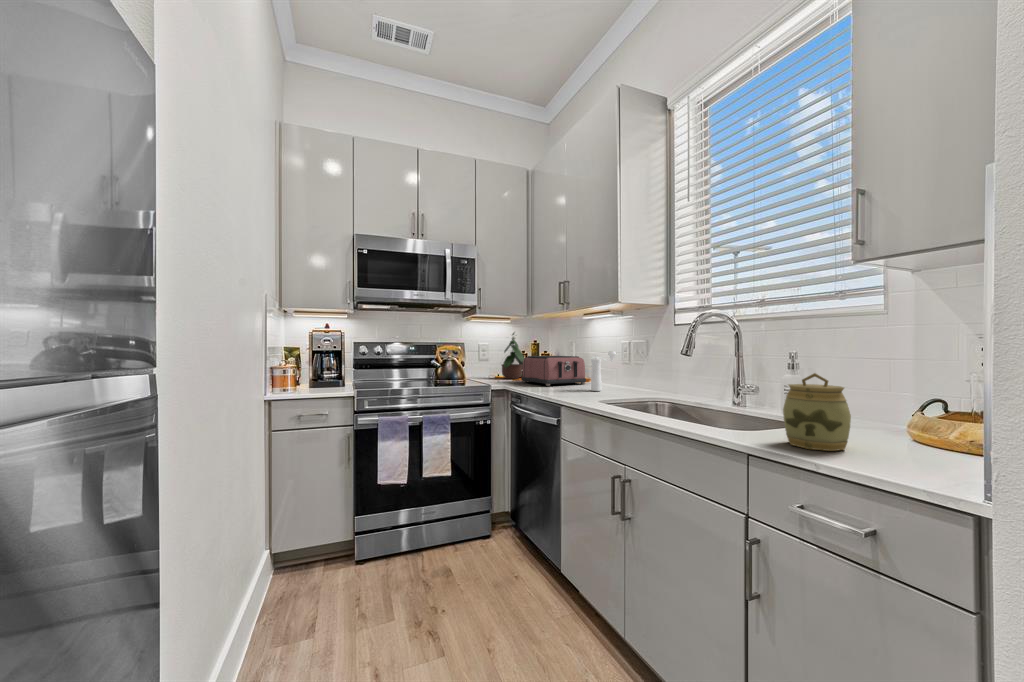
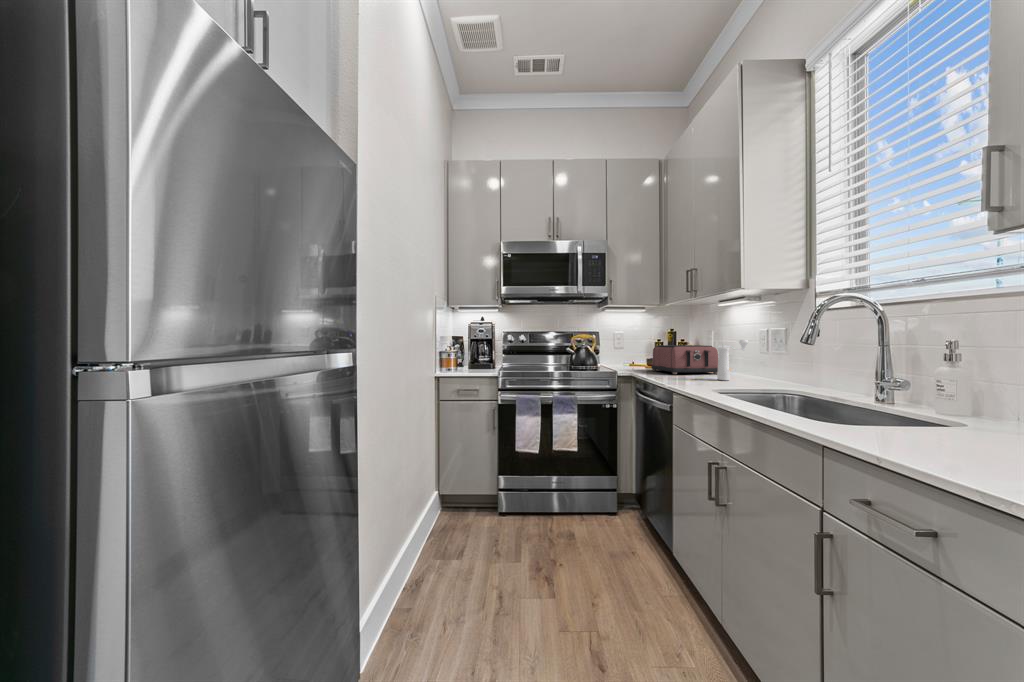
potted plant: present [502,333,524,379] -> none [631,321,660,368]
jar: present [783,373,851,451] -> none [876,356,963,444]

